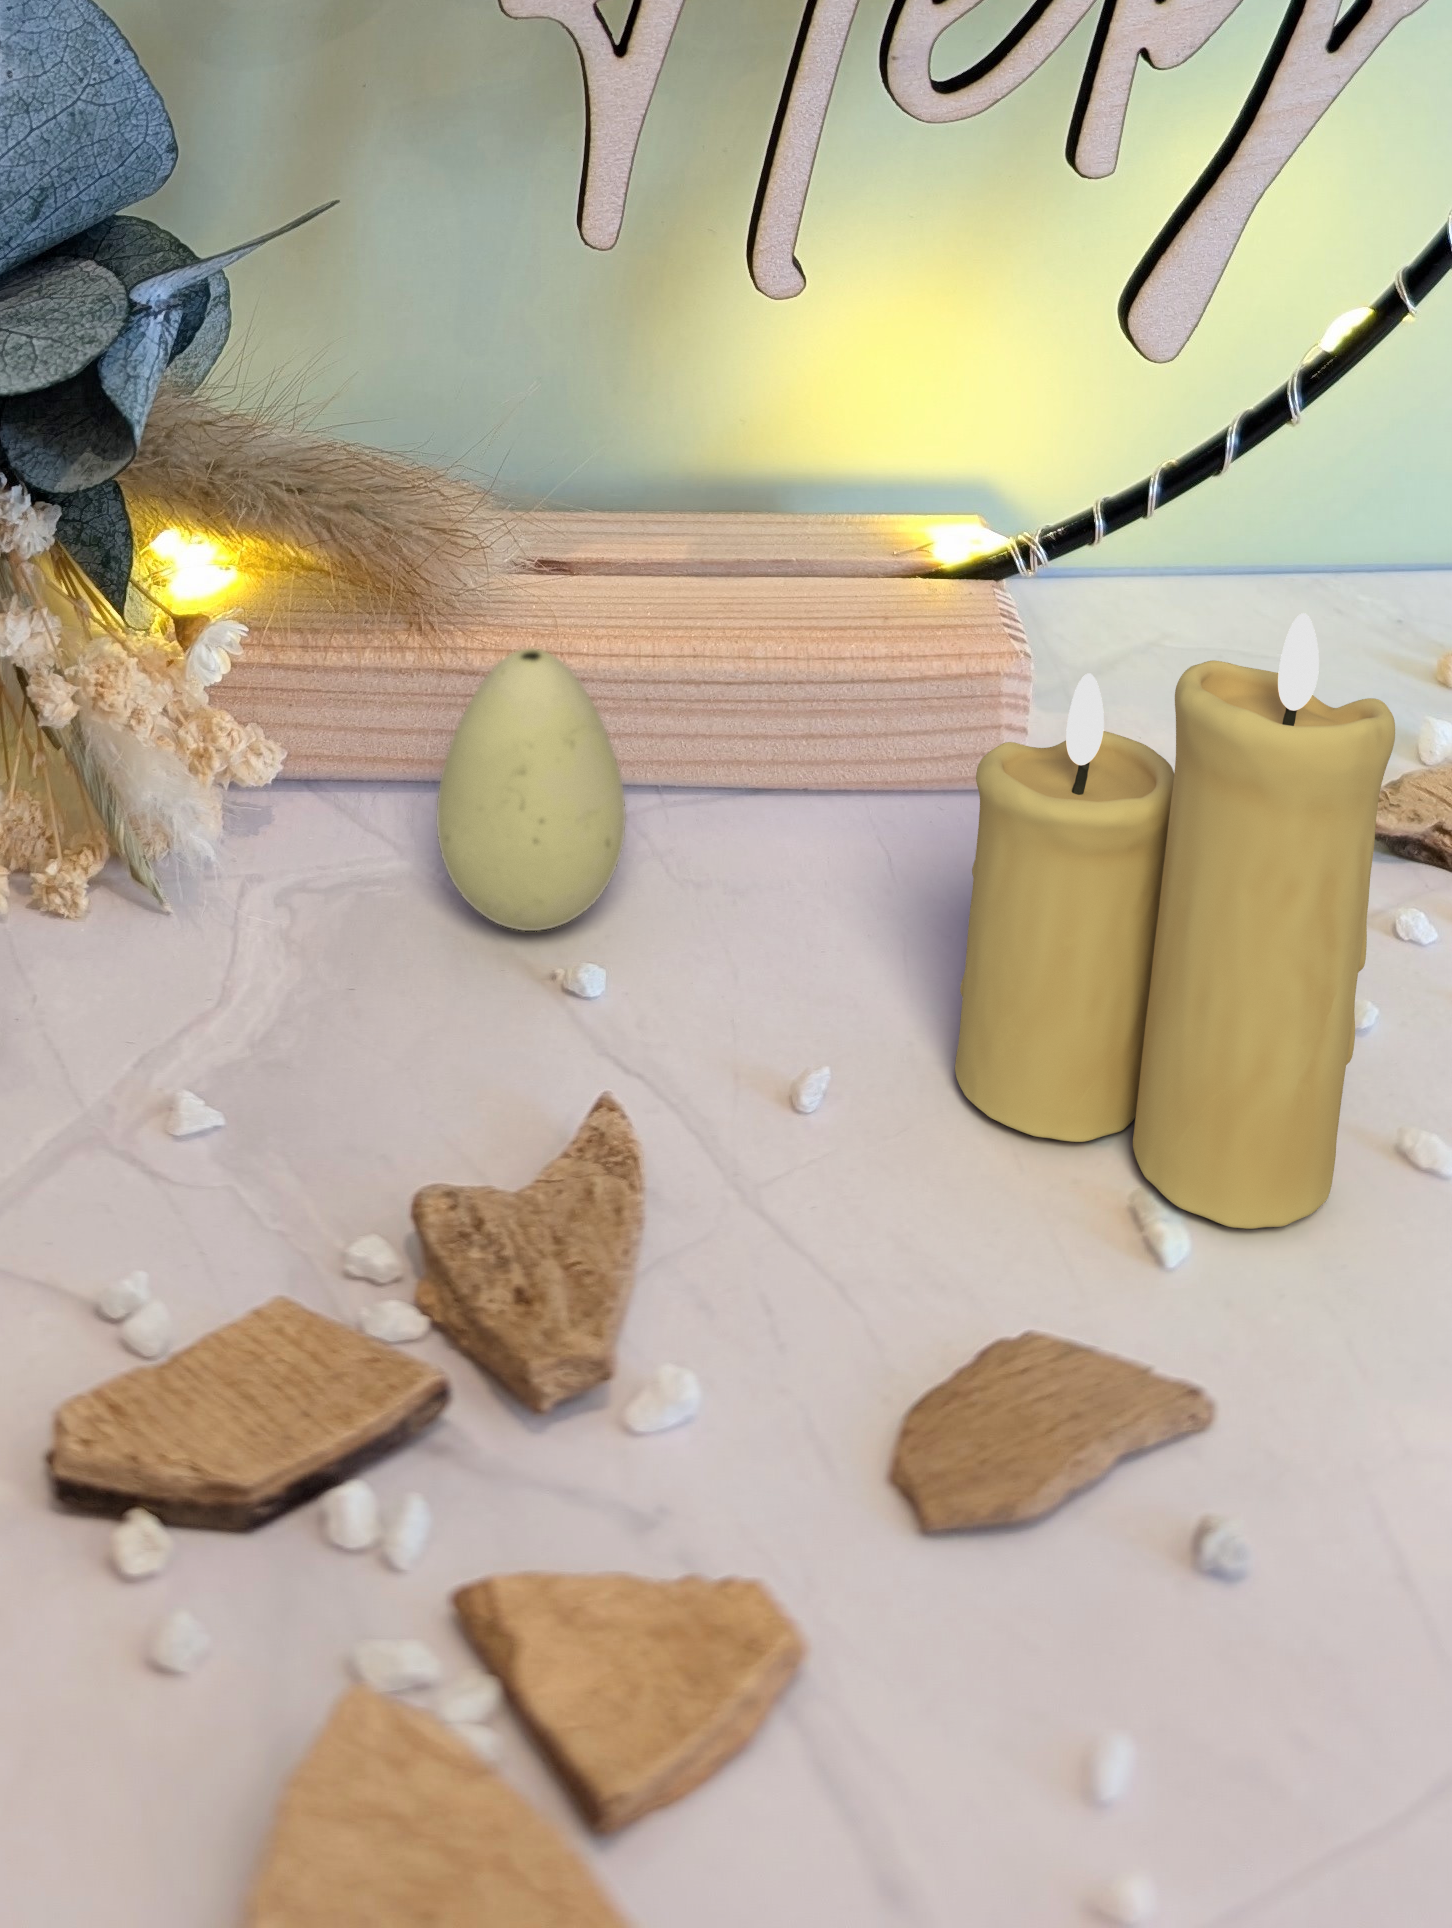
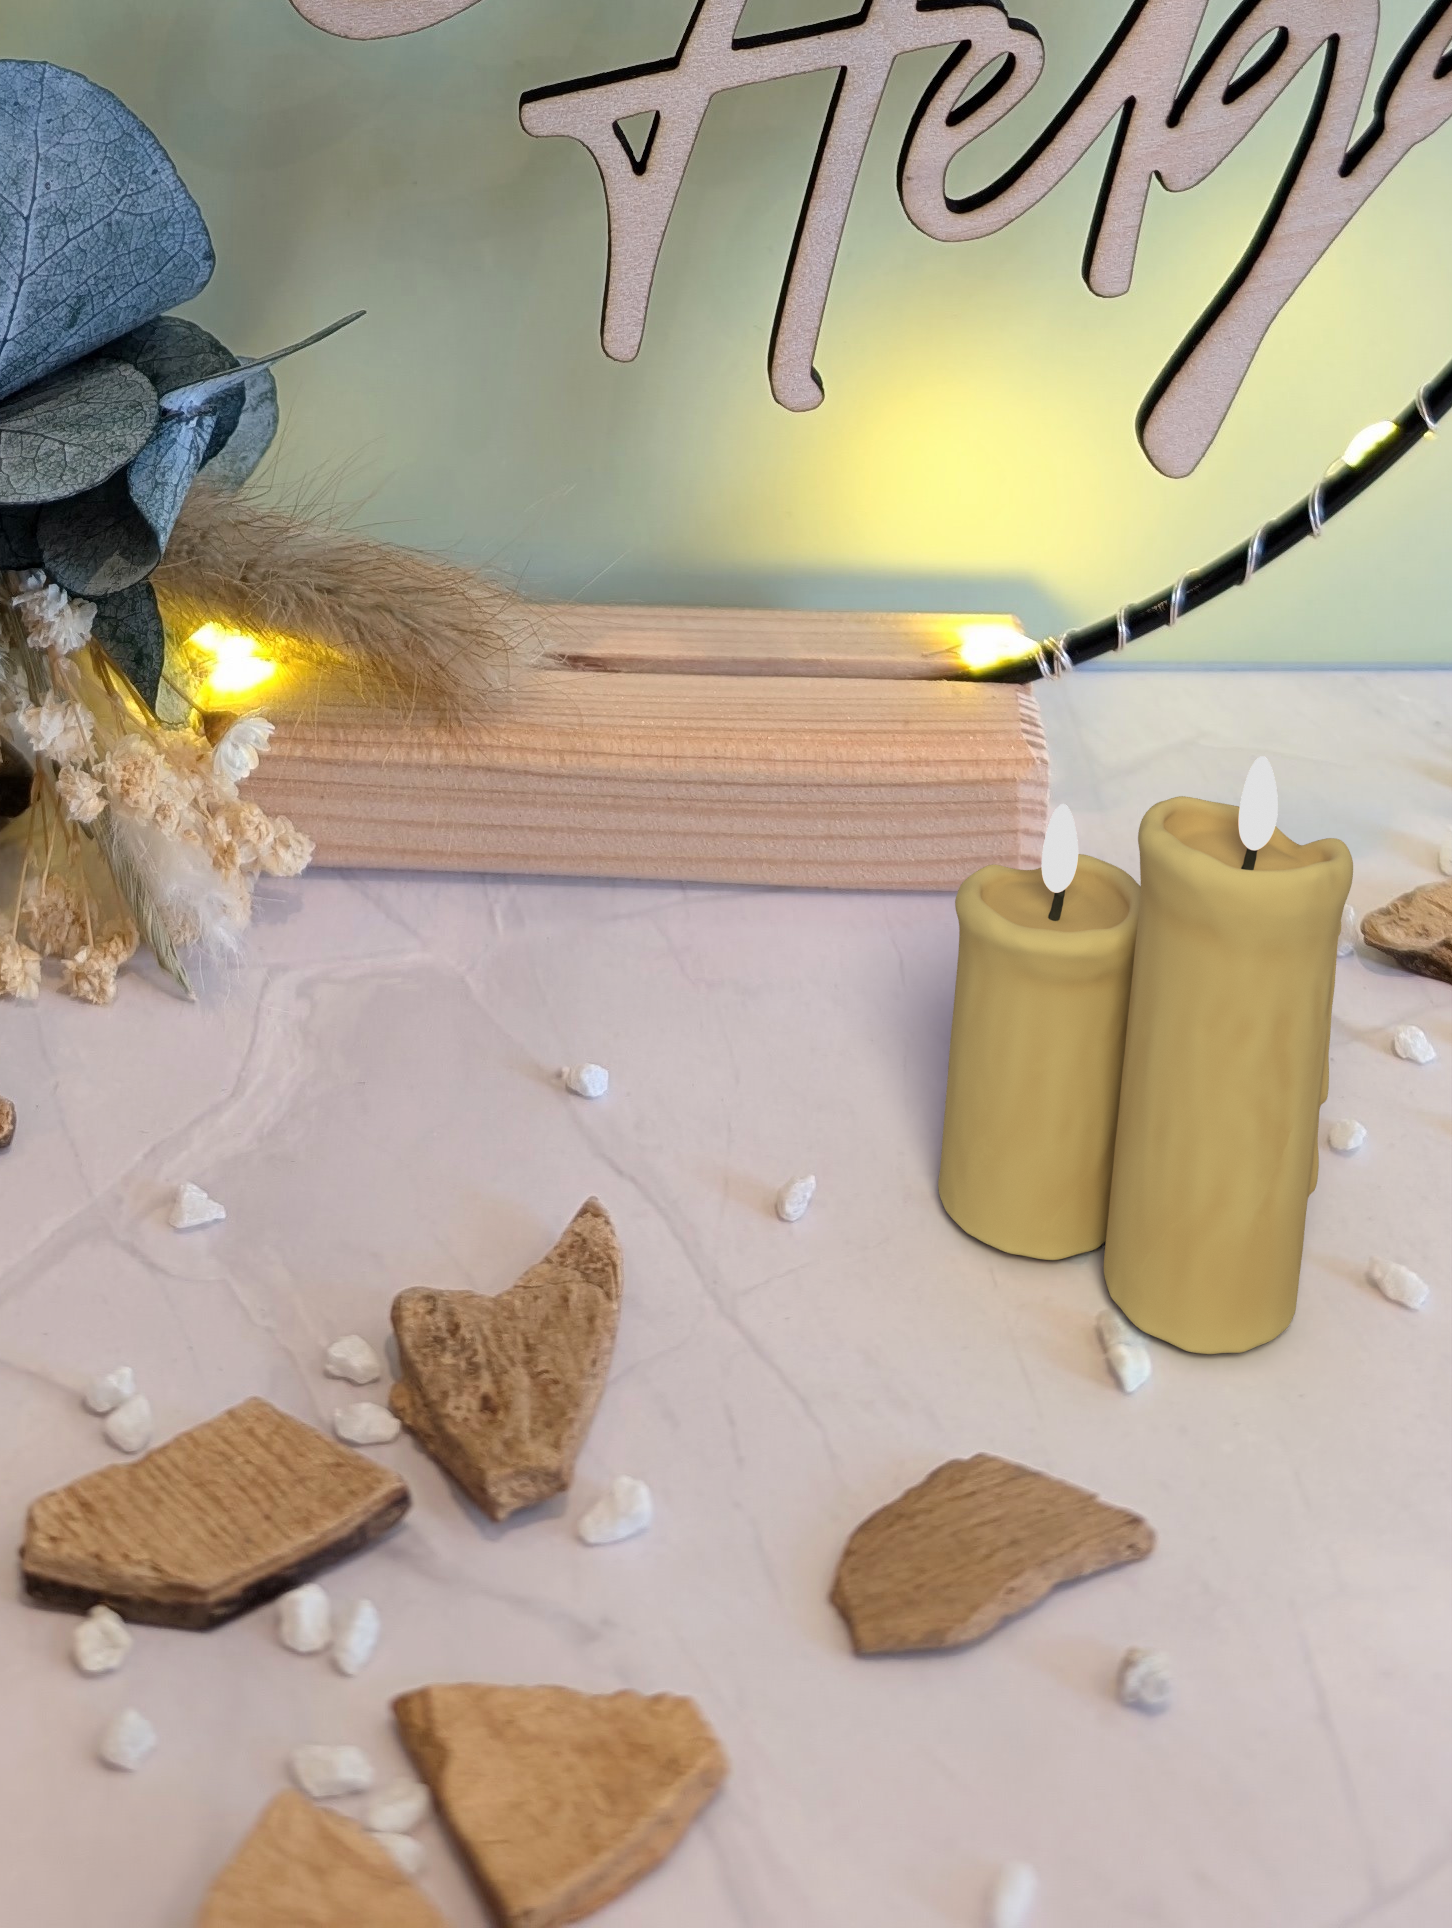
decorative egg: present [437,648,625,931] -> none [450,756,633,1030]

